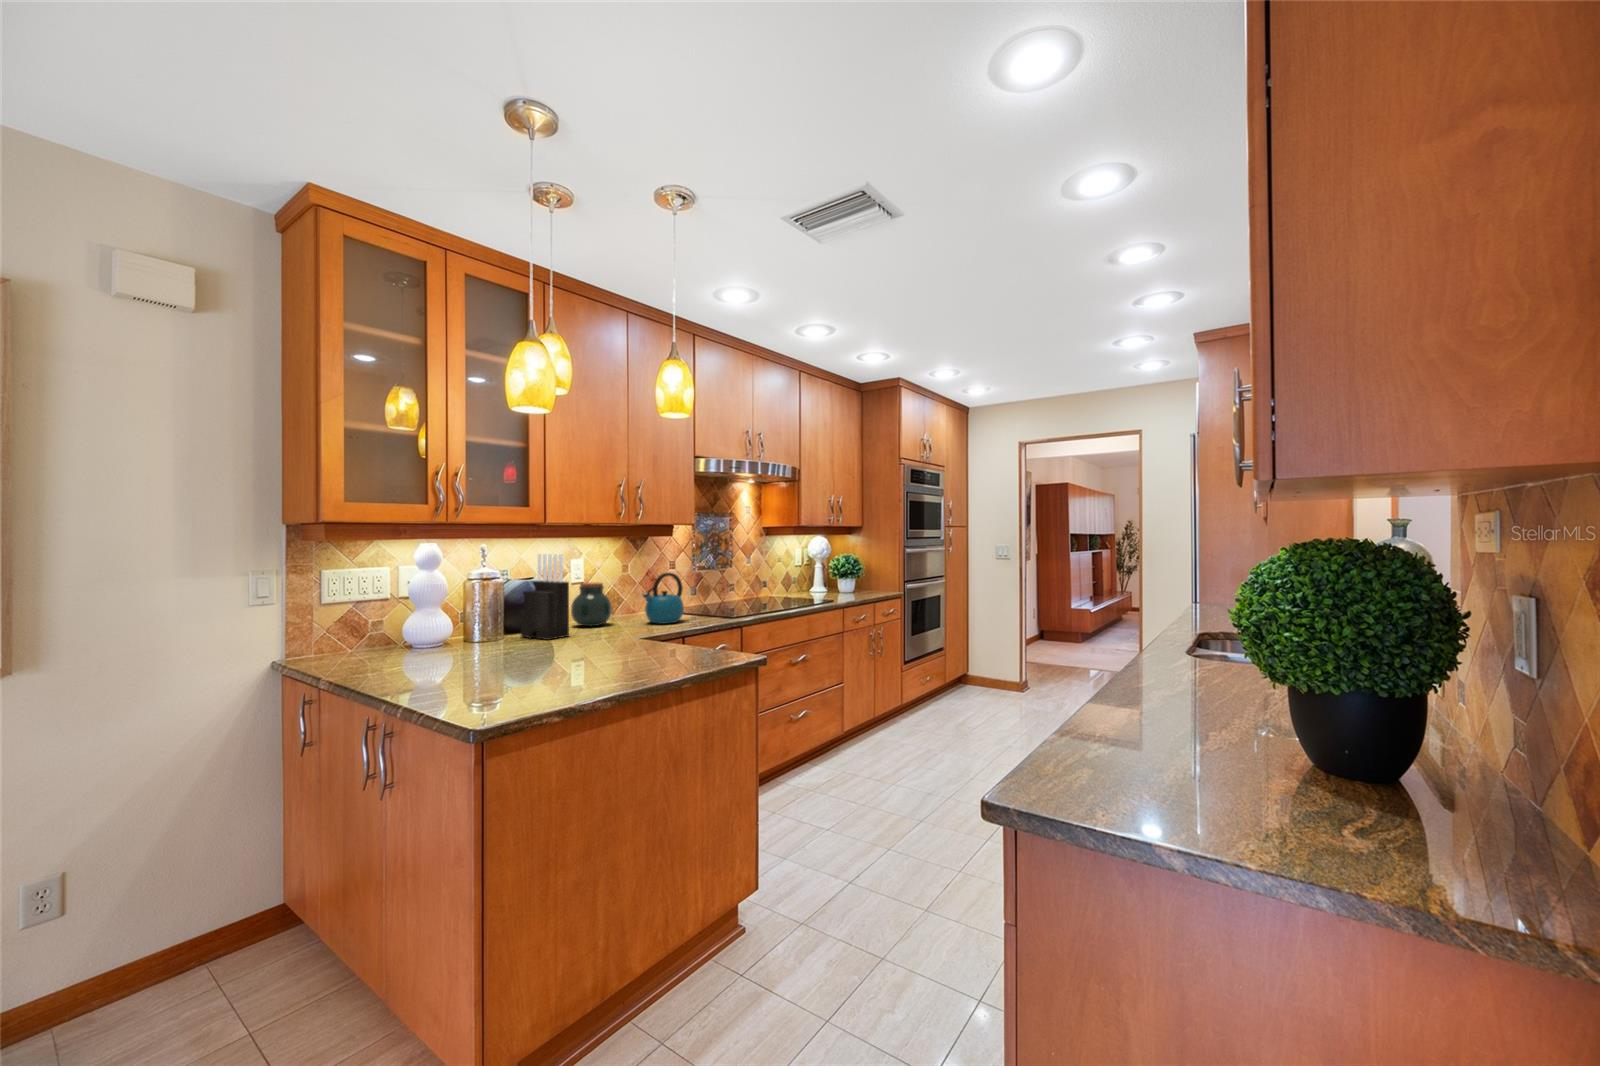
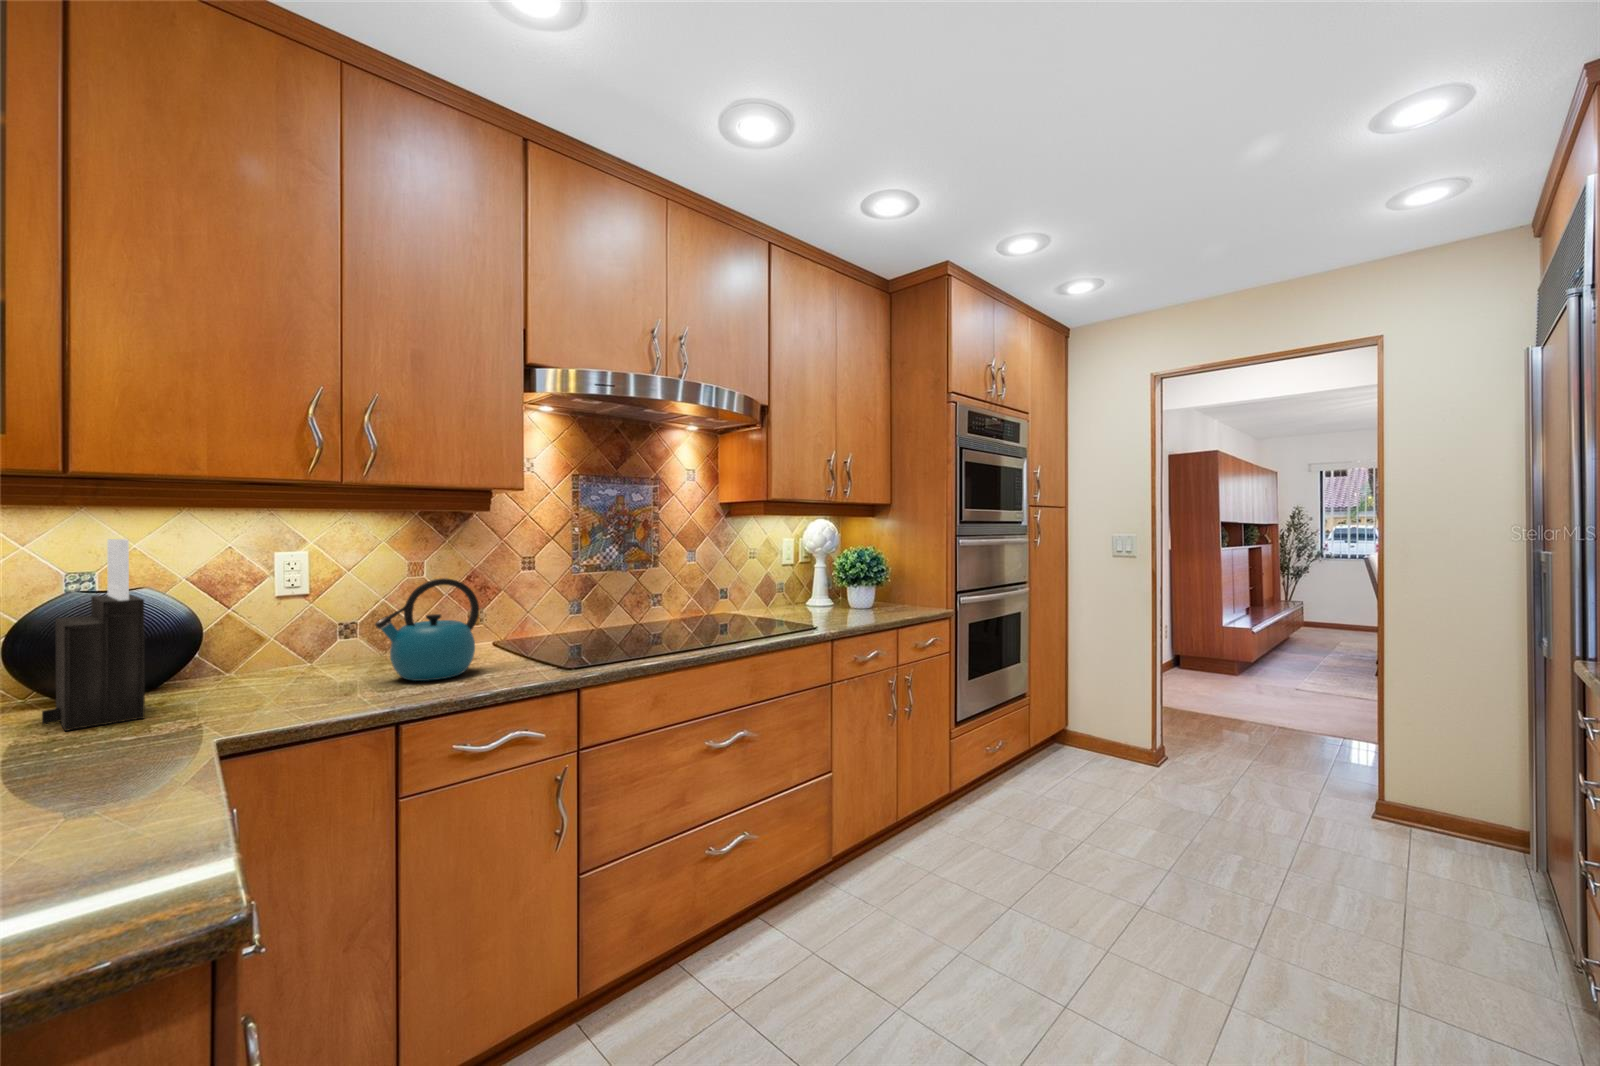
jar: present [571,582,612,626] -> none [241,596,335,683]

